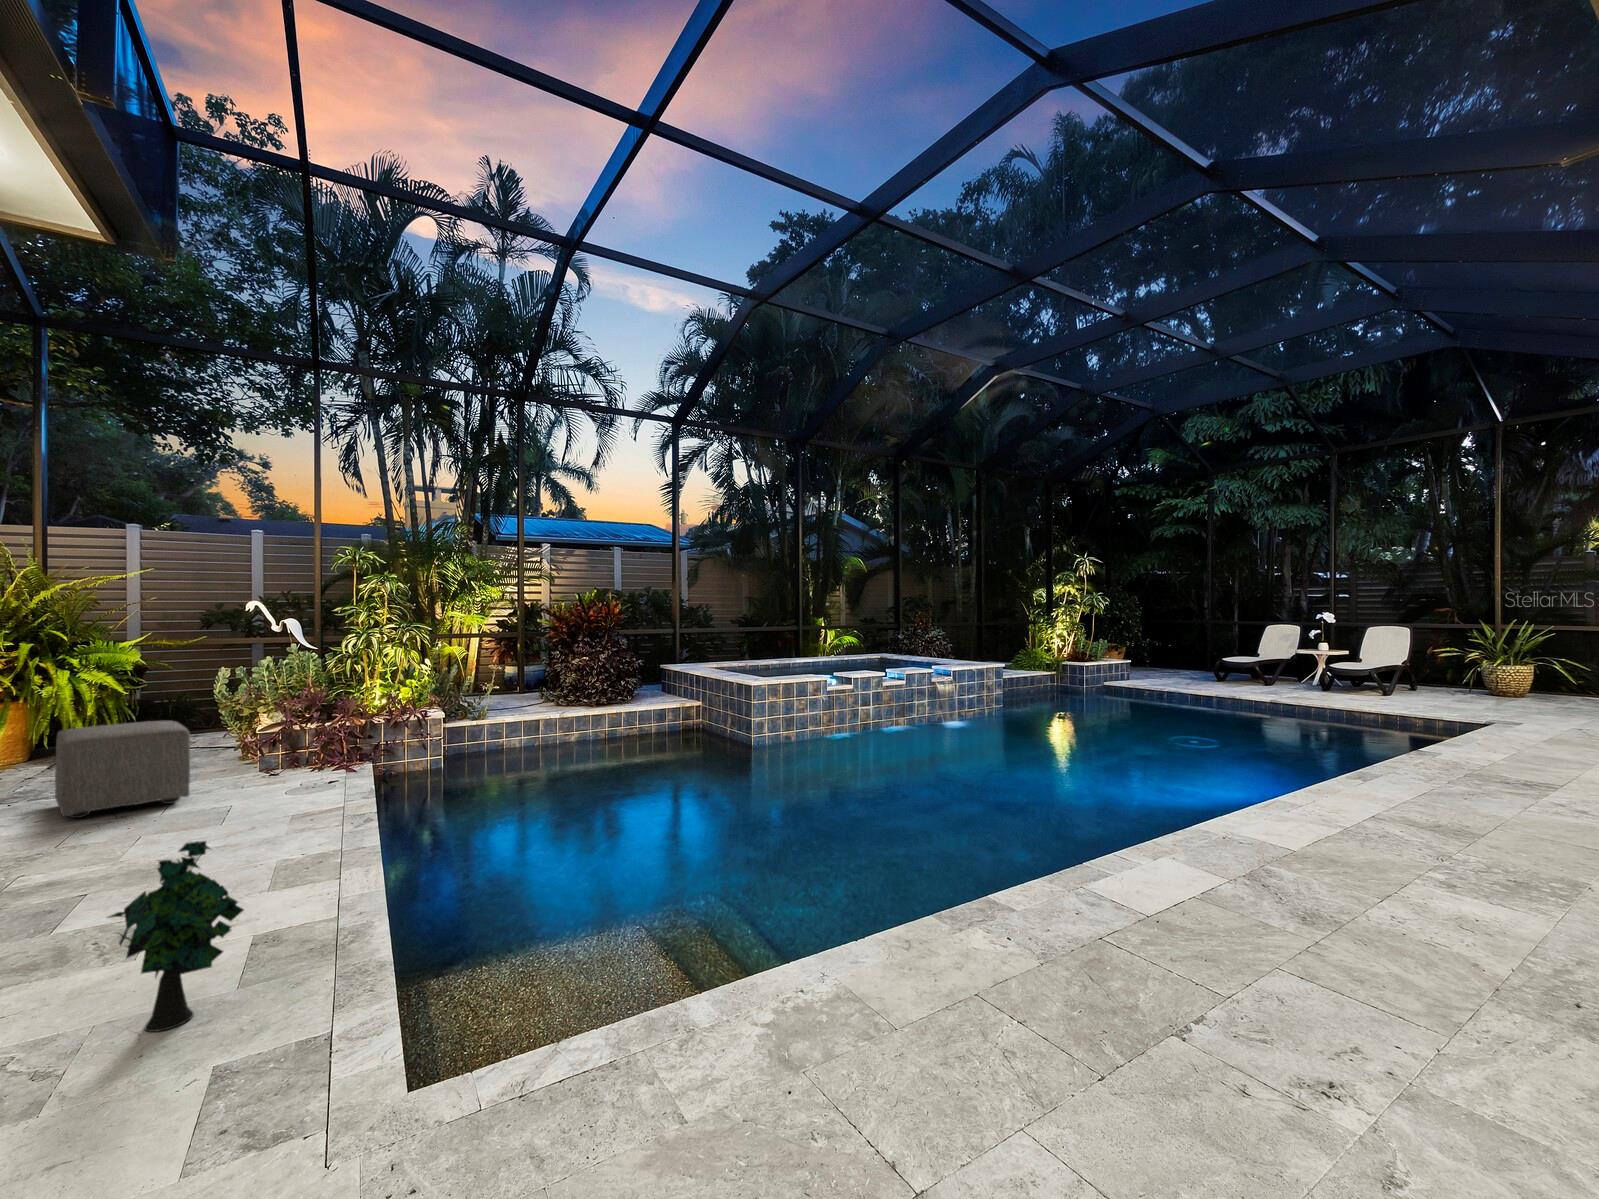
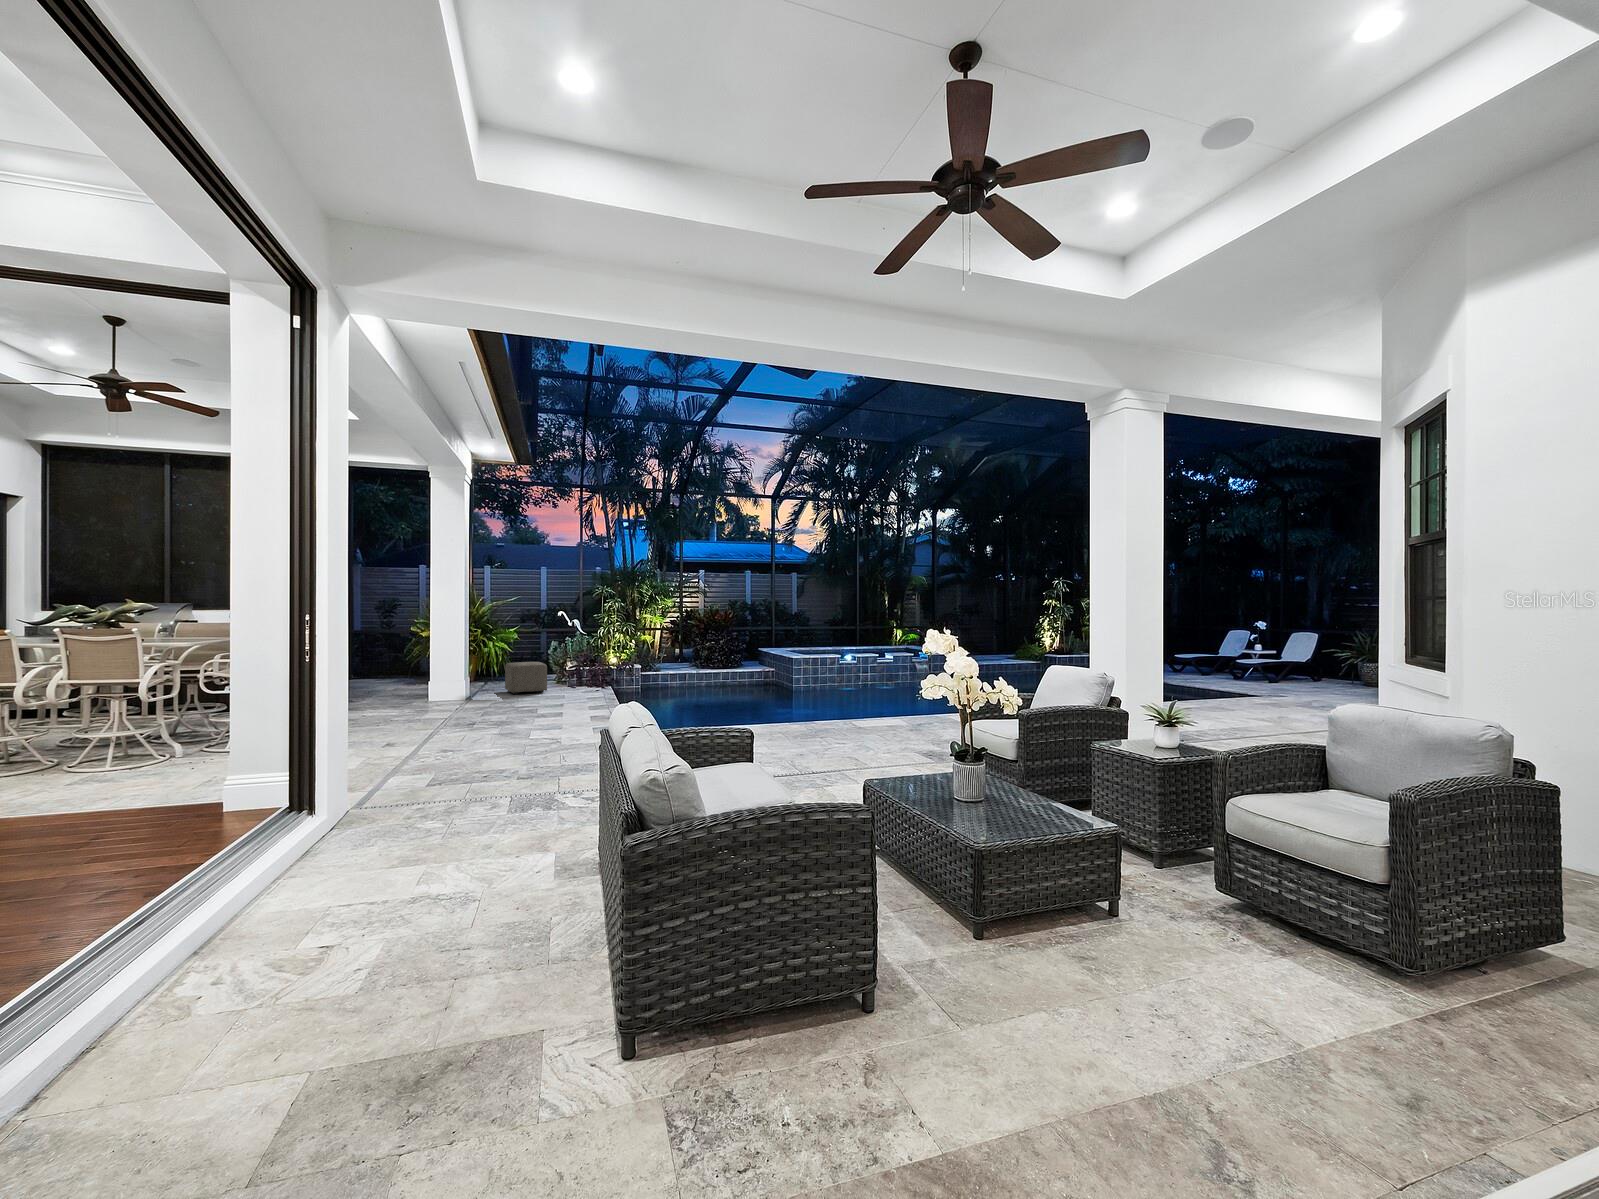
decorative plant: present [108,841,243,1032] -> none [554,683,580,726]

